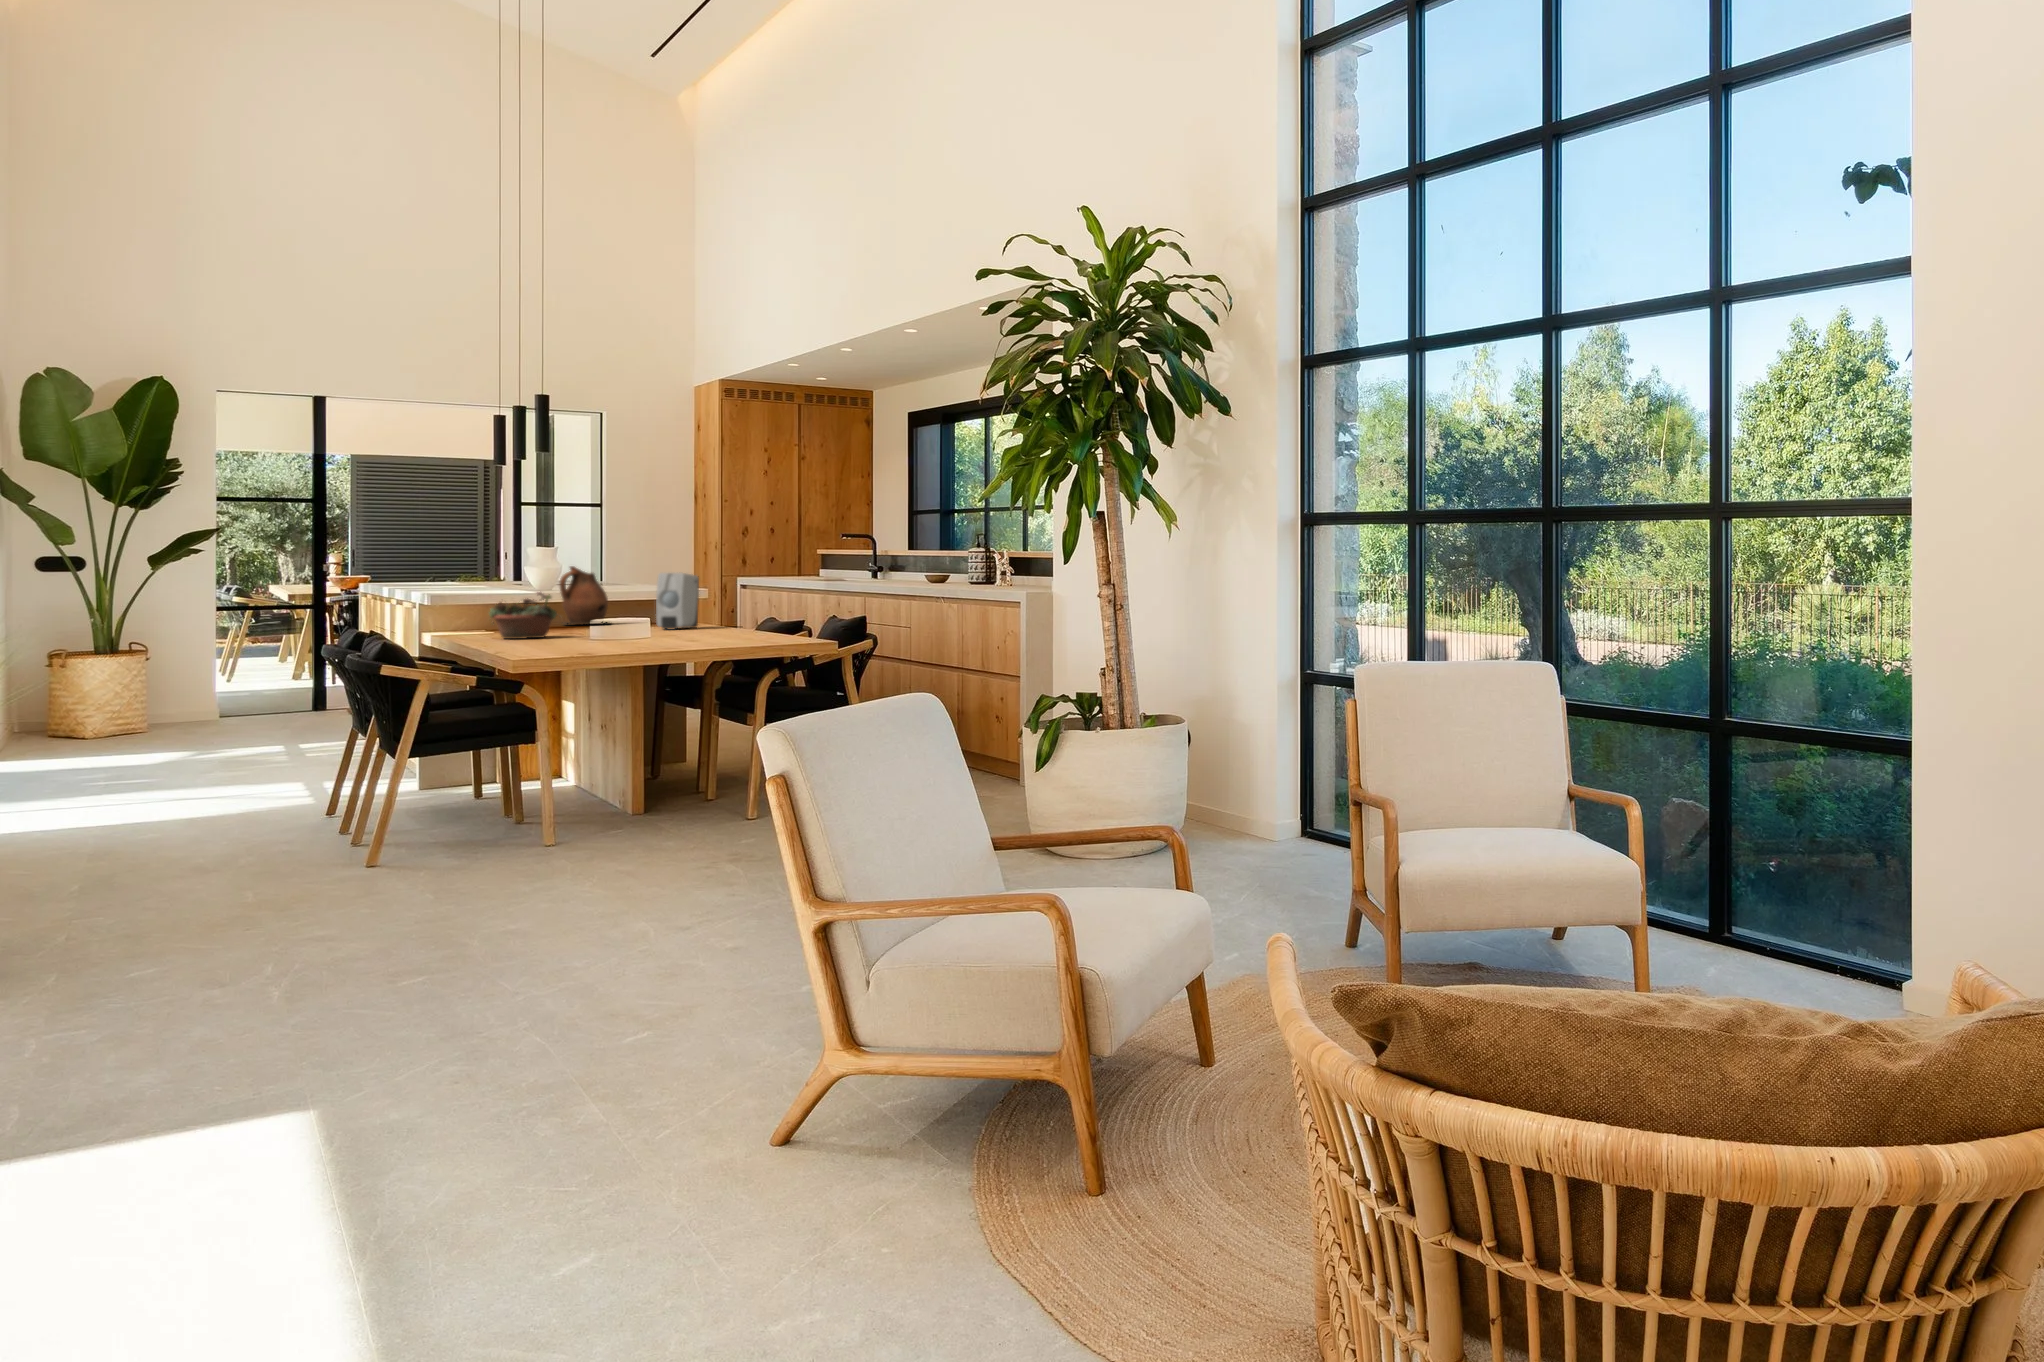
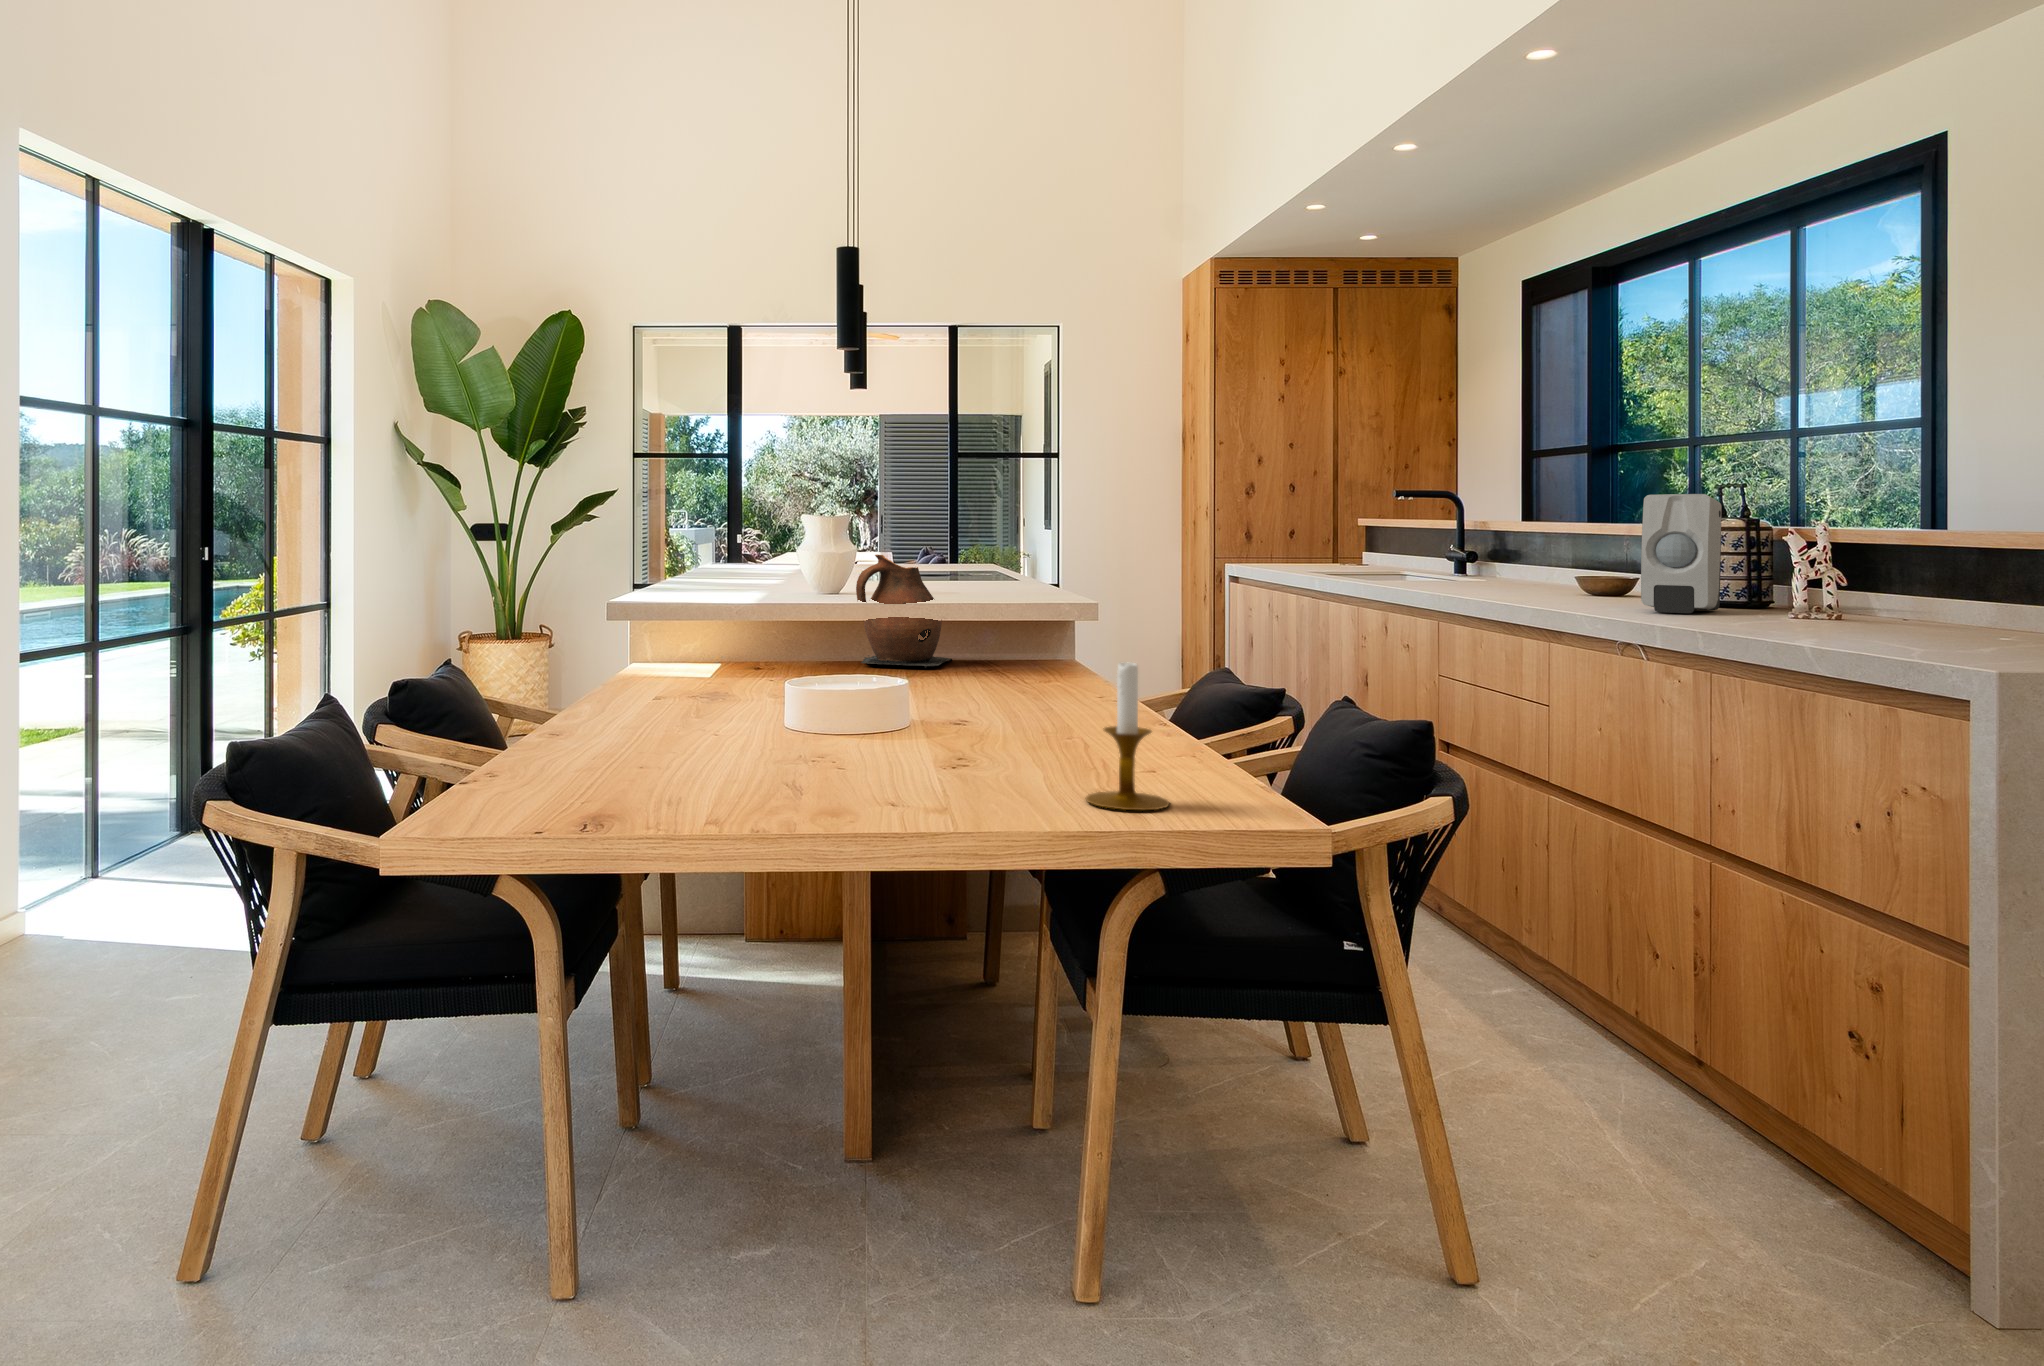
soap dispenser: present [656,573,699,630] -> present [1641,494,1722,613]
candlestick: none [733,590,761,636] -> present [1086,662,1169,810]
succulent planter: present [489,592,557,639] -> none [582,627,720,738]

